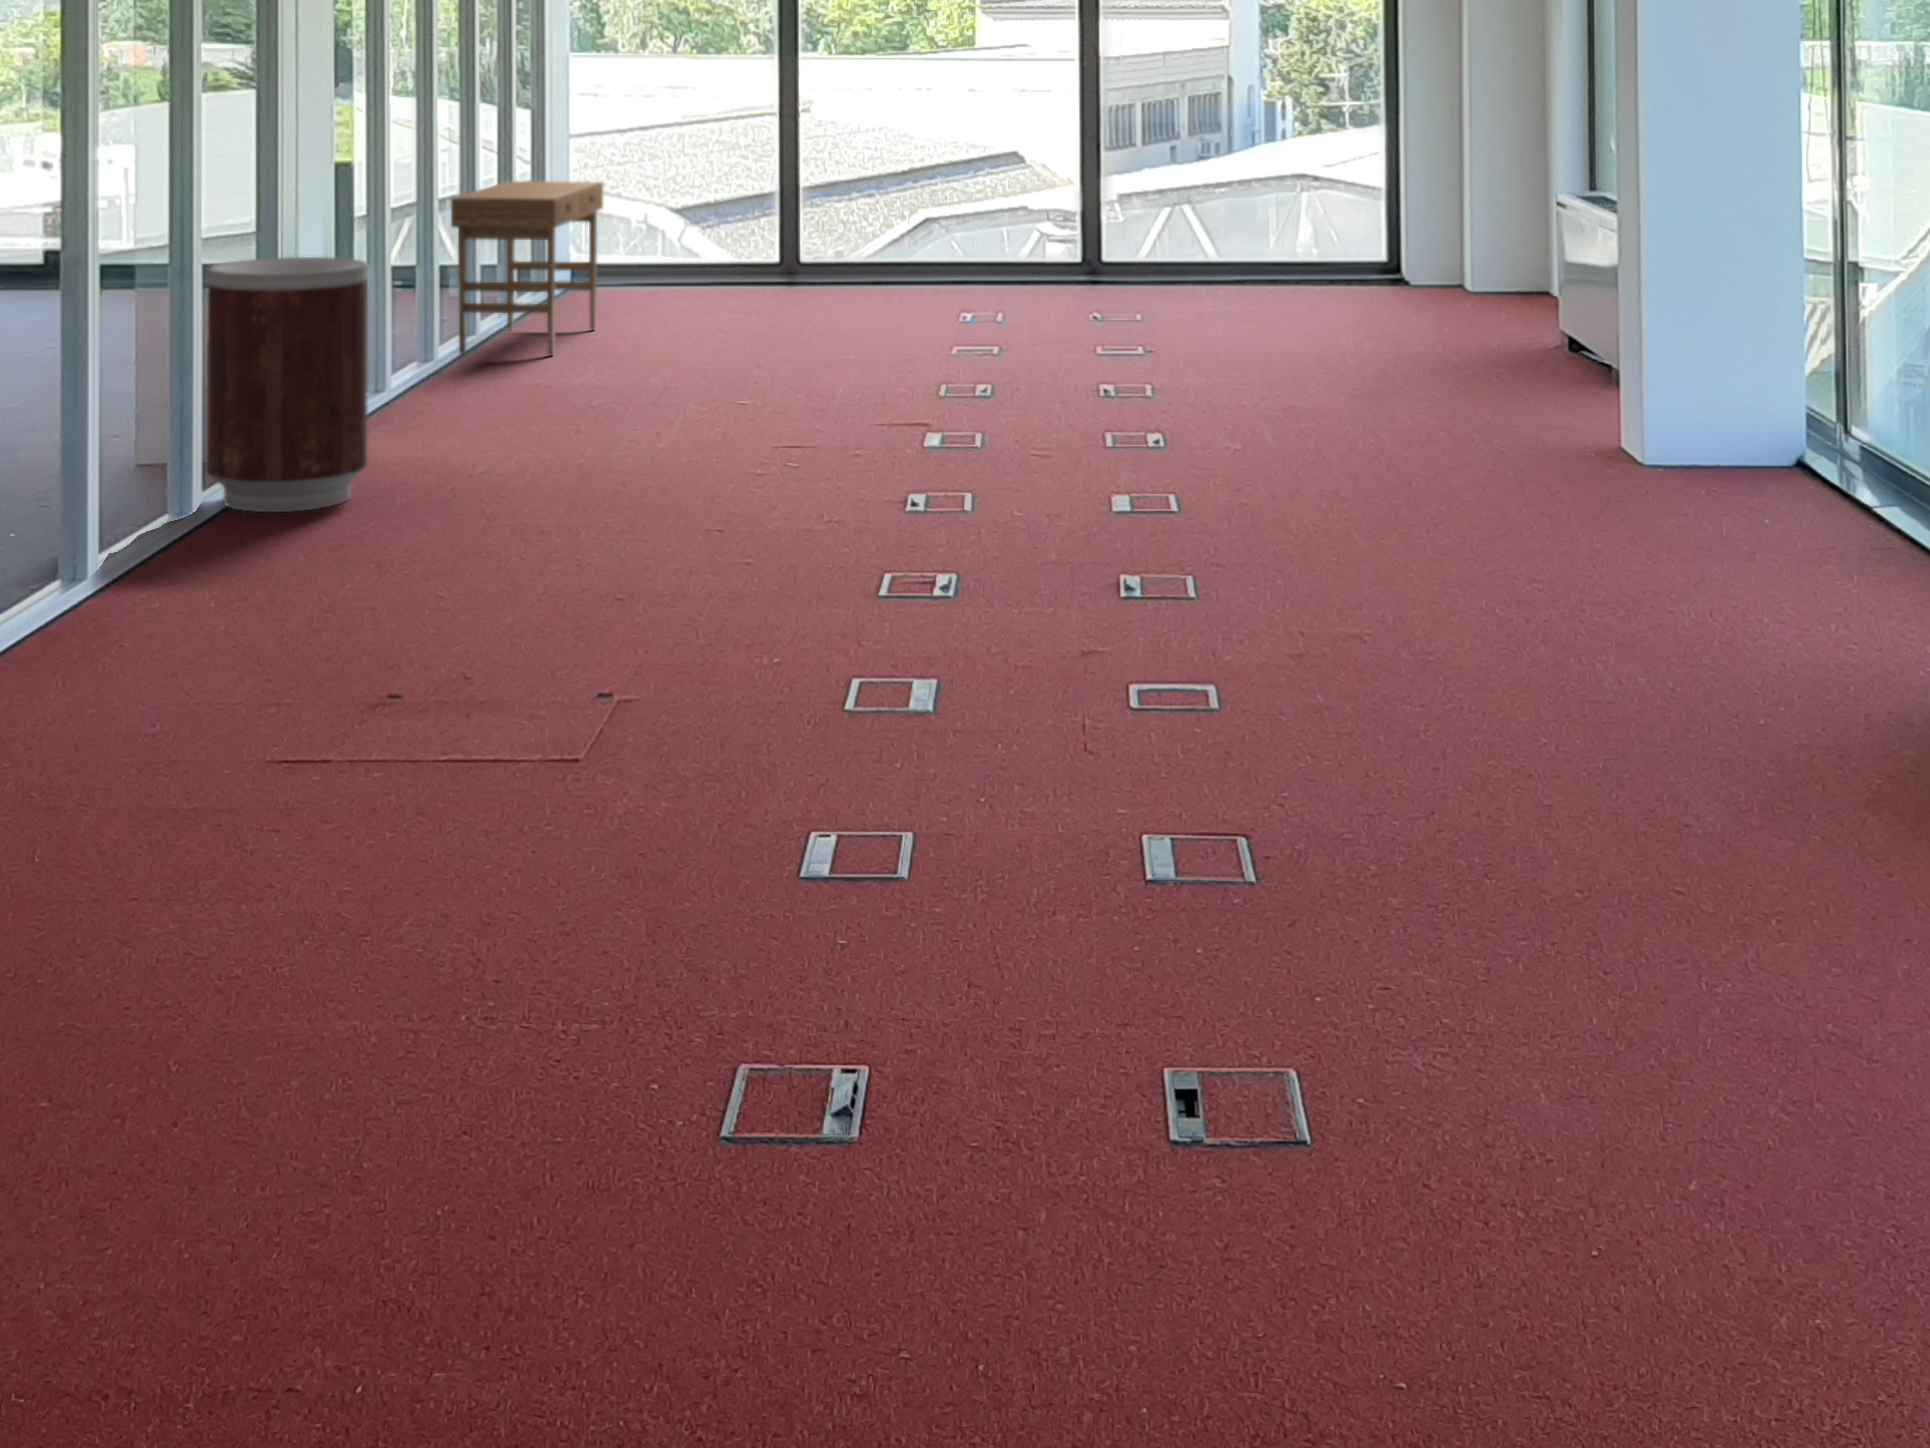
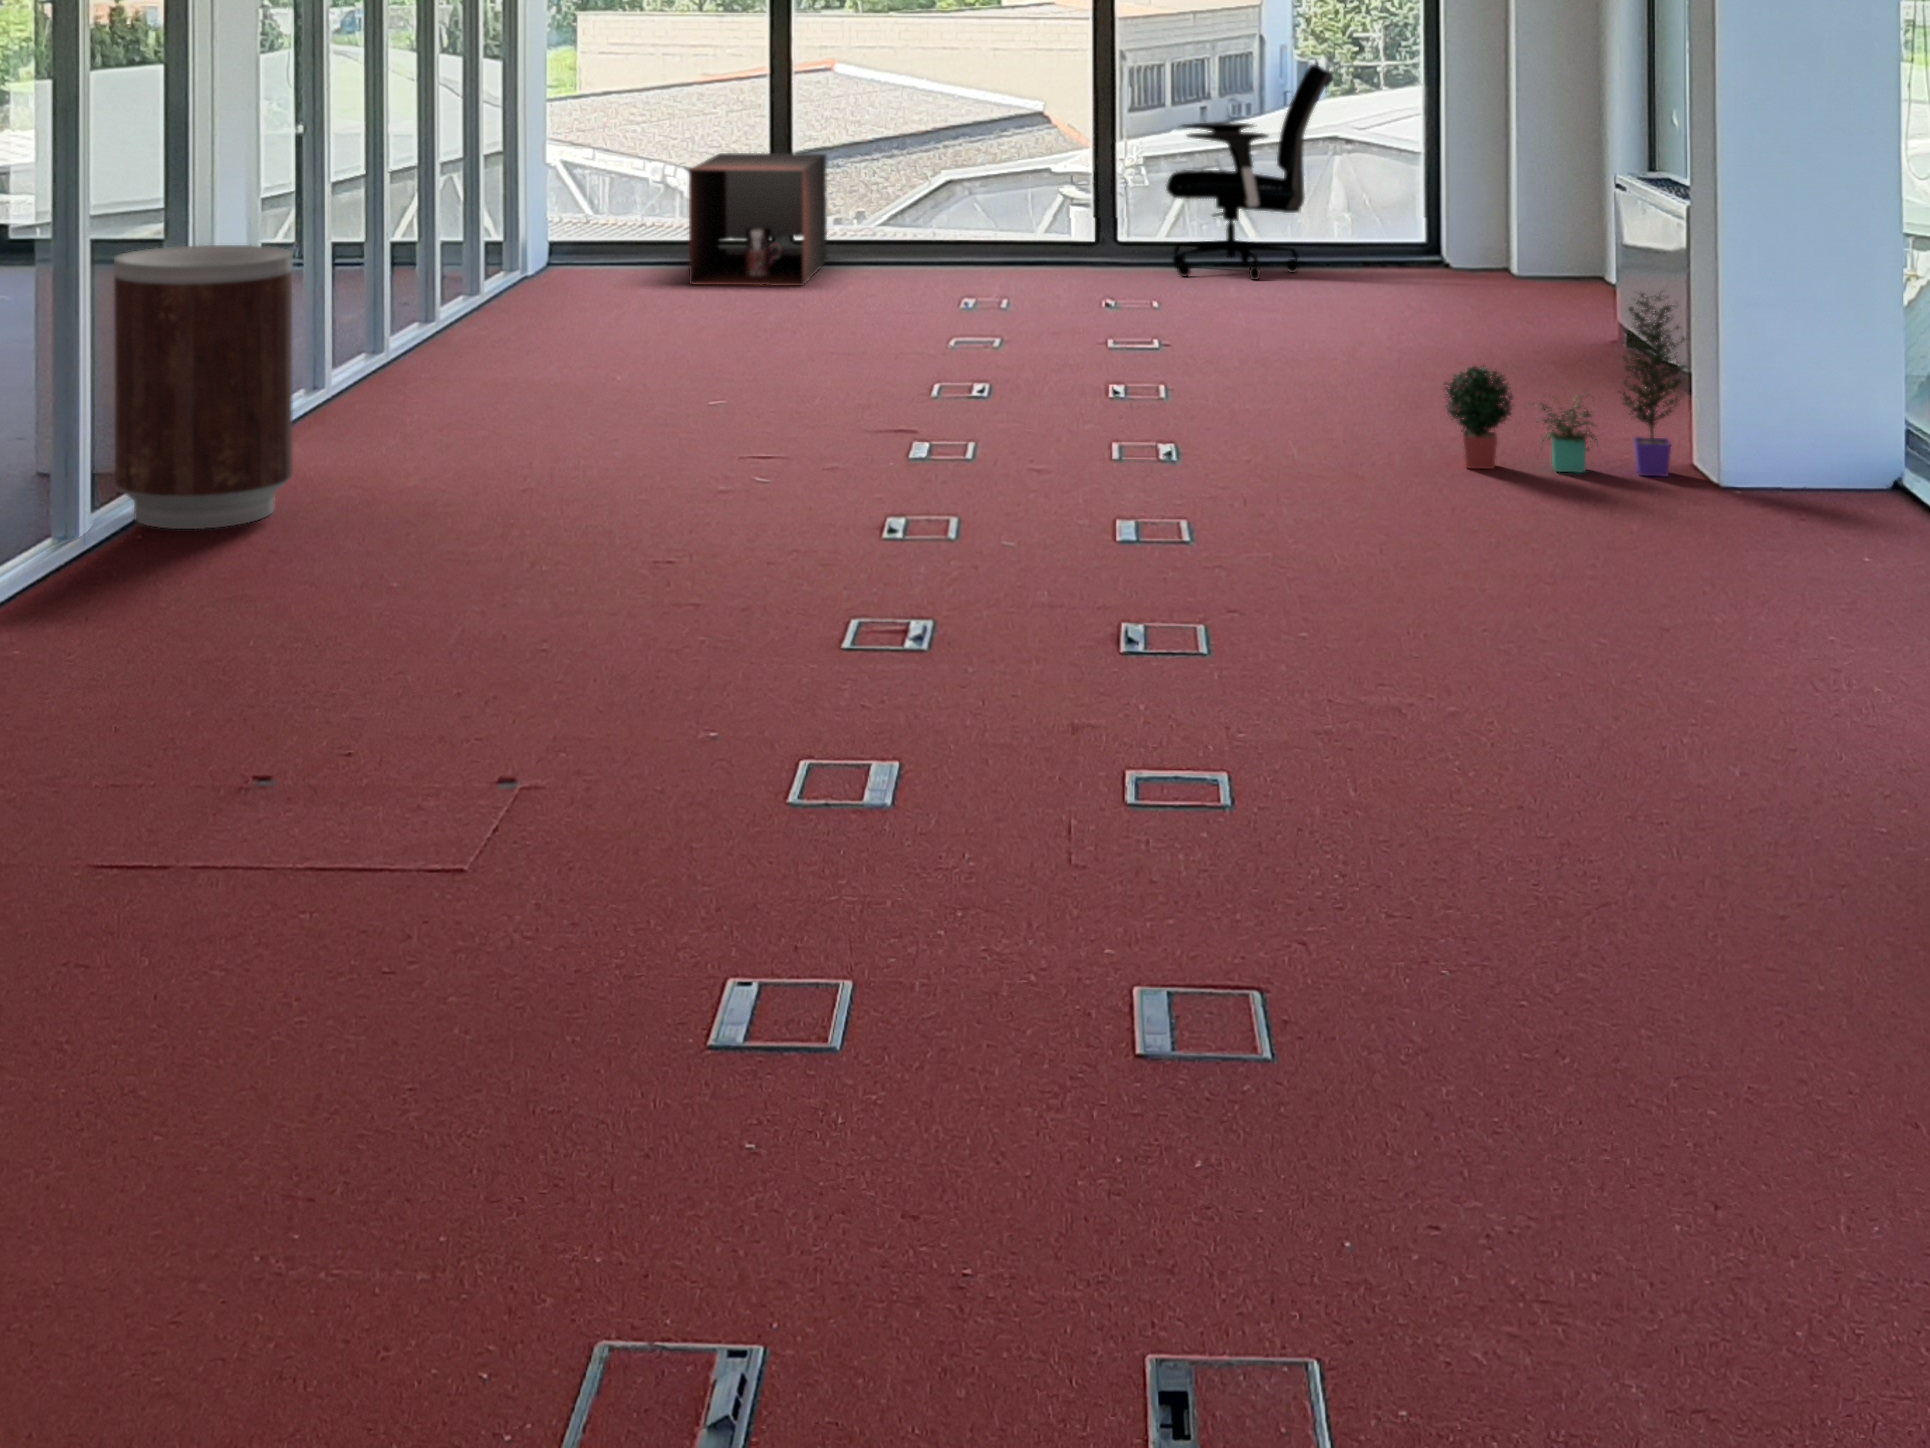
office chair: none [1142,99,1297,299] -> present [1166,64,1333,280]
desk: present [451,181,603,356] -> none [415,152,583,342]
storage cabinet: none [698,184,825,307] -> present [689,153,827,286]
potted plant: none [1397,292,1617,459] -> present [1445,291,1686,477]

